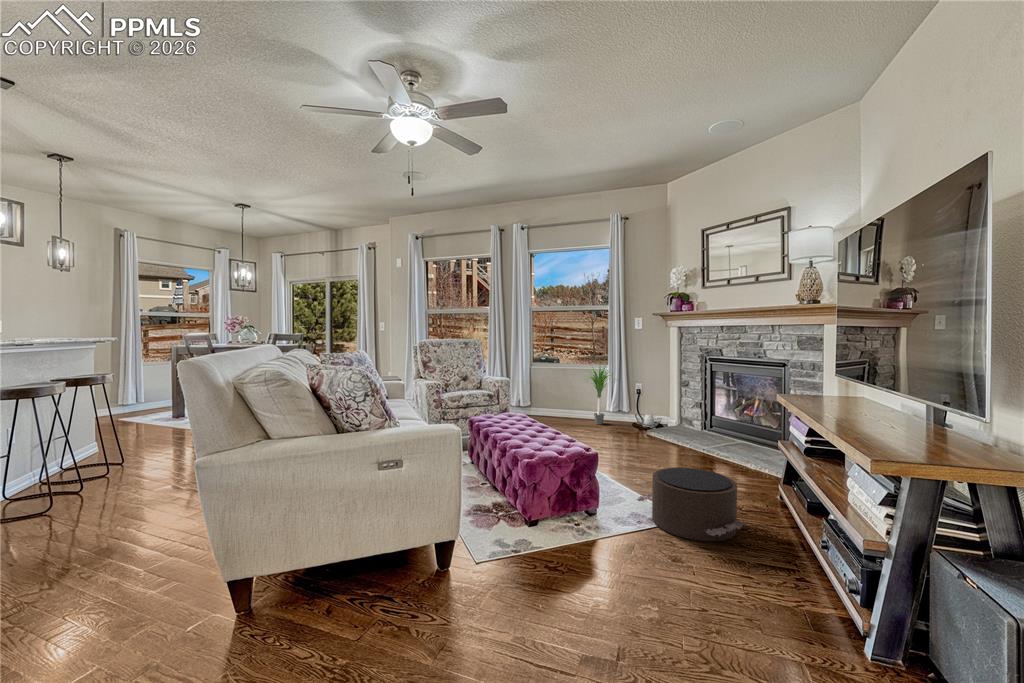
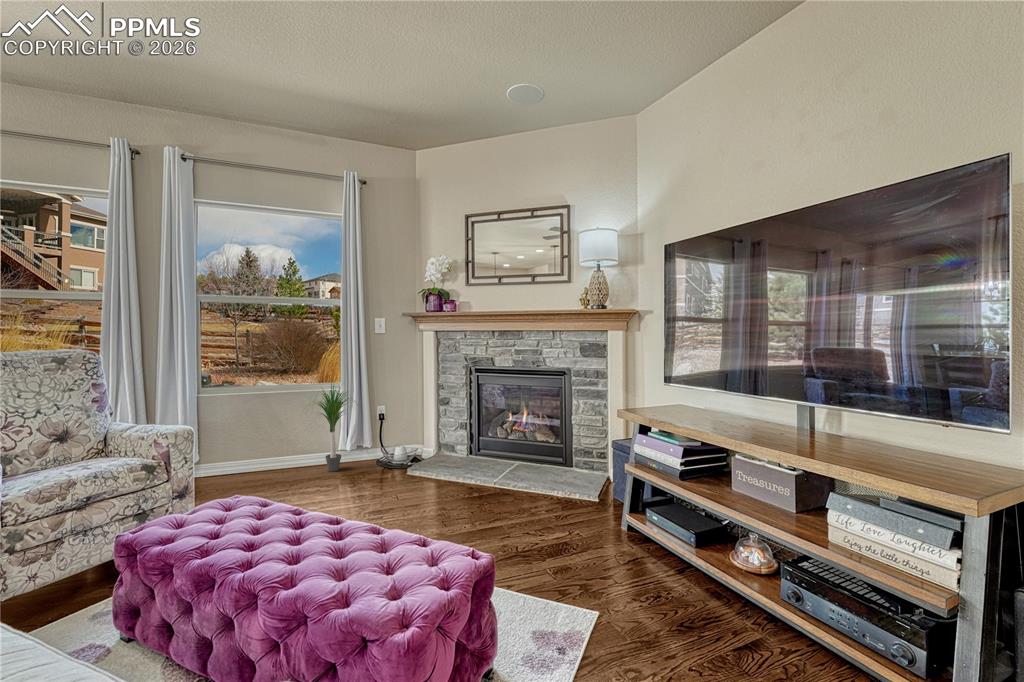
pouf: present [636,468,746,541] -> none [532,524,679,639]

